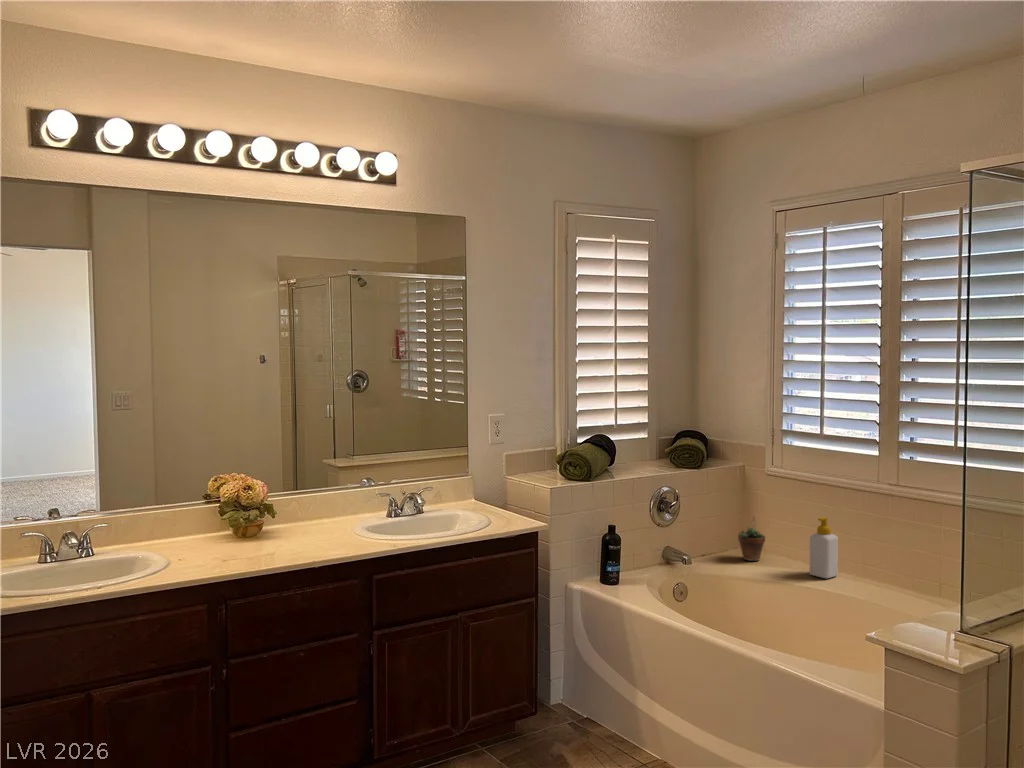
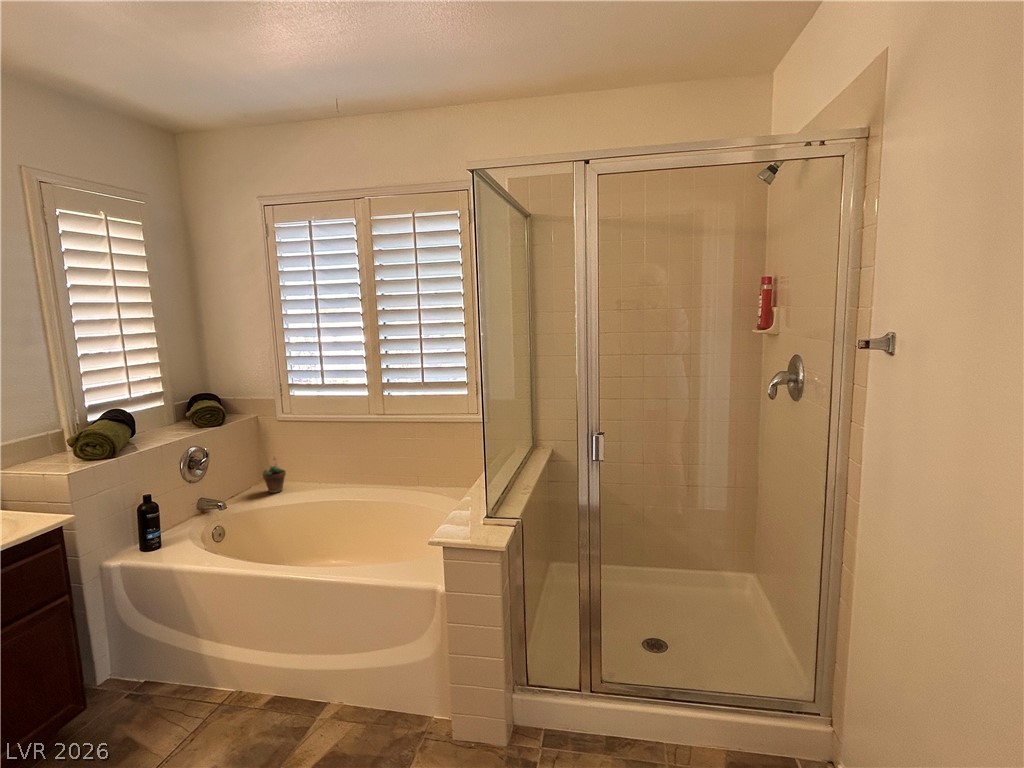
soap bottle: present [810,517,838,578] -> none [323,447,346,492]

